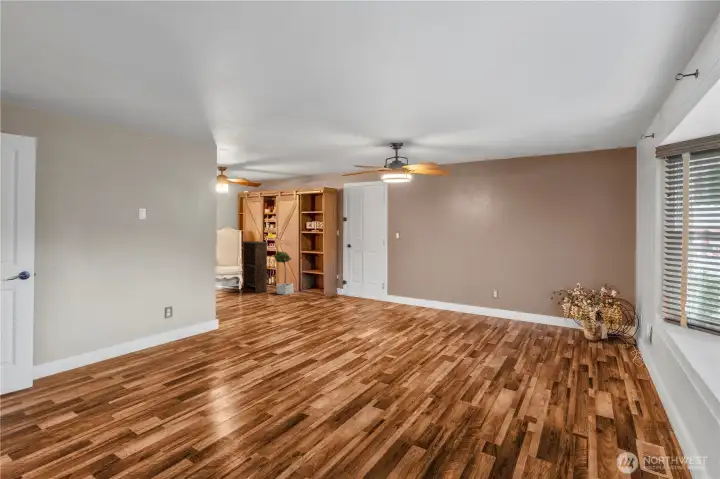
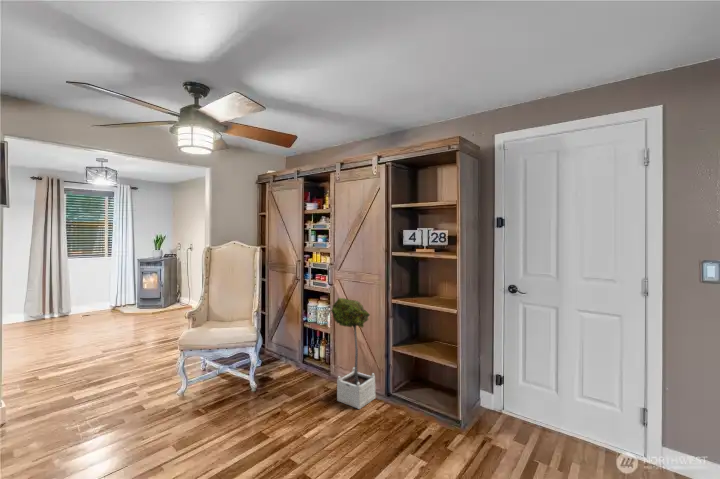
bookshelf: present [243,241,268,292] -> none [260,269,315,394]

